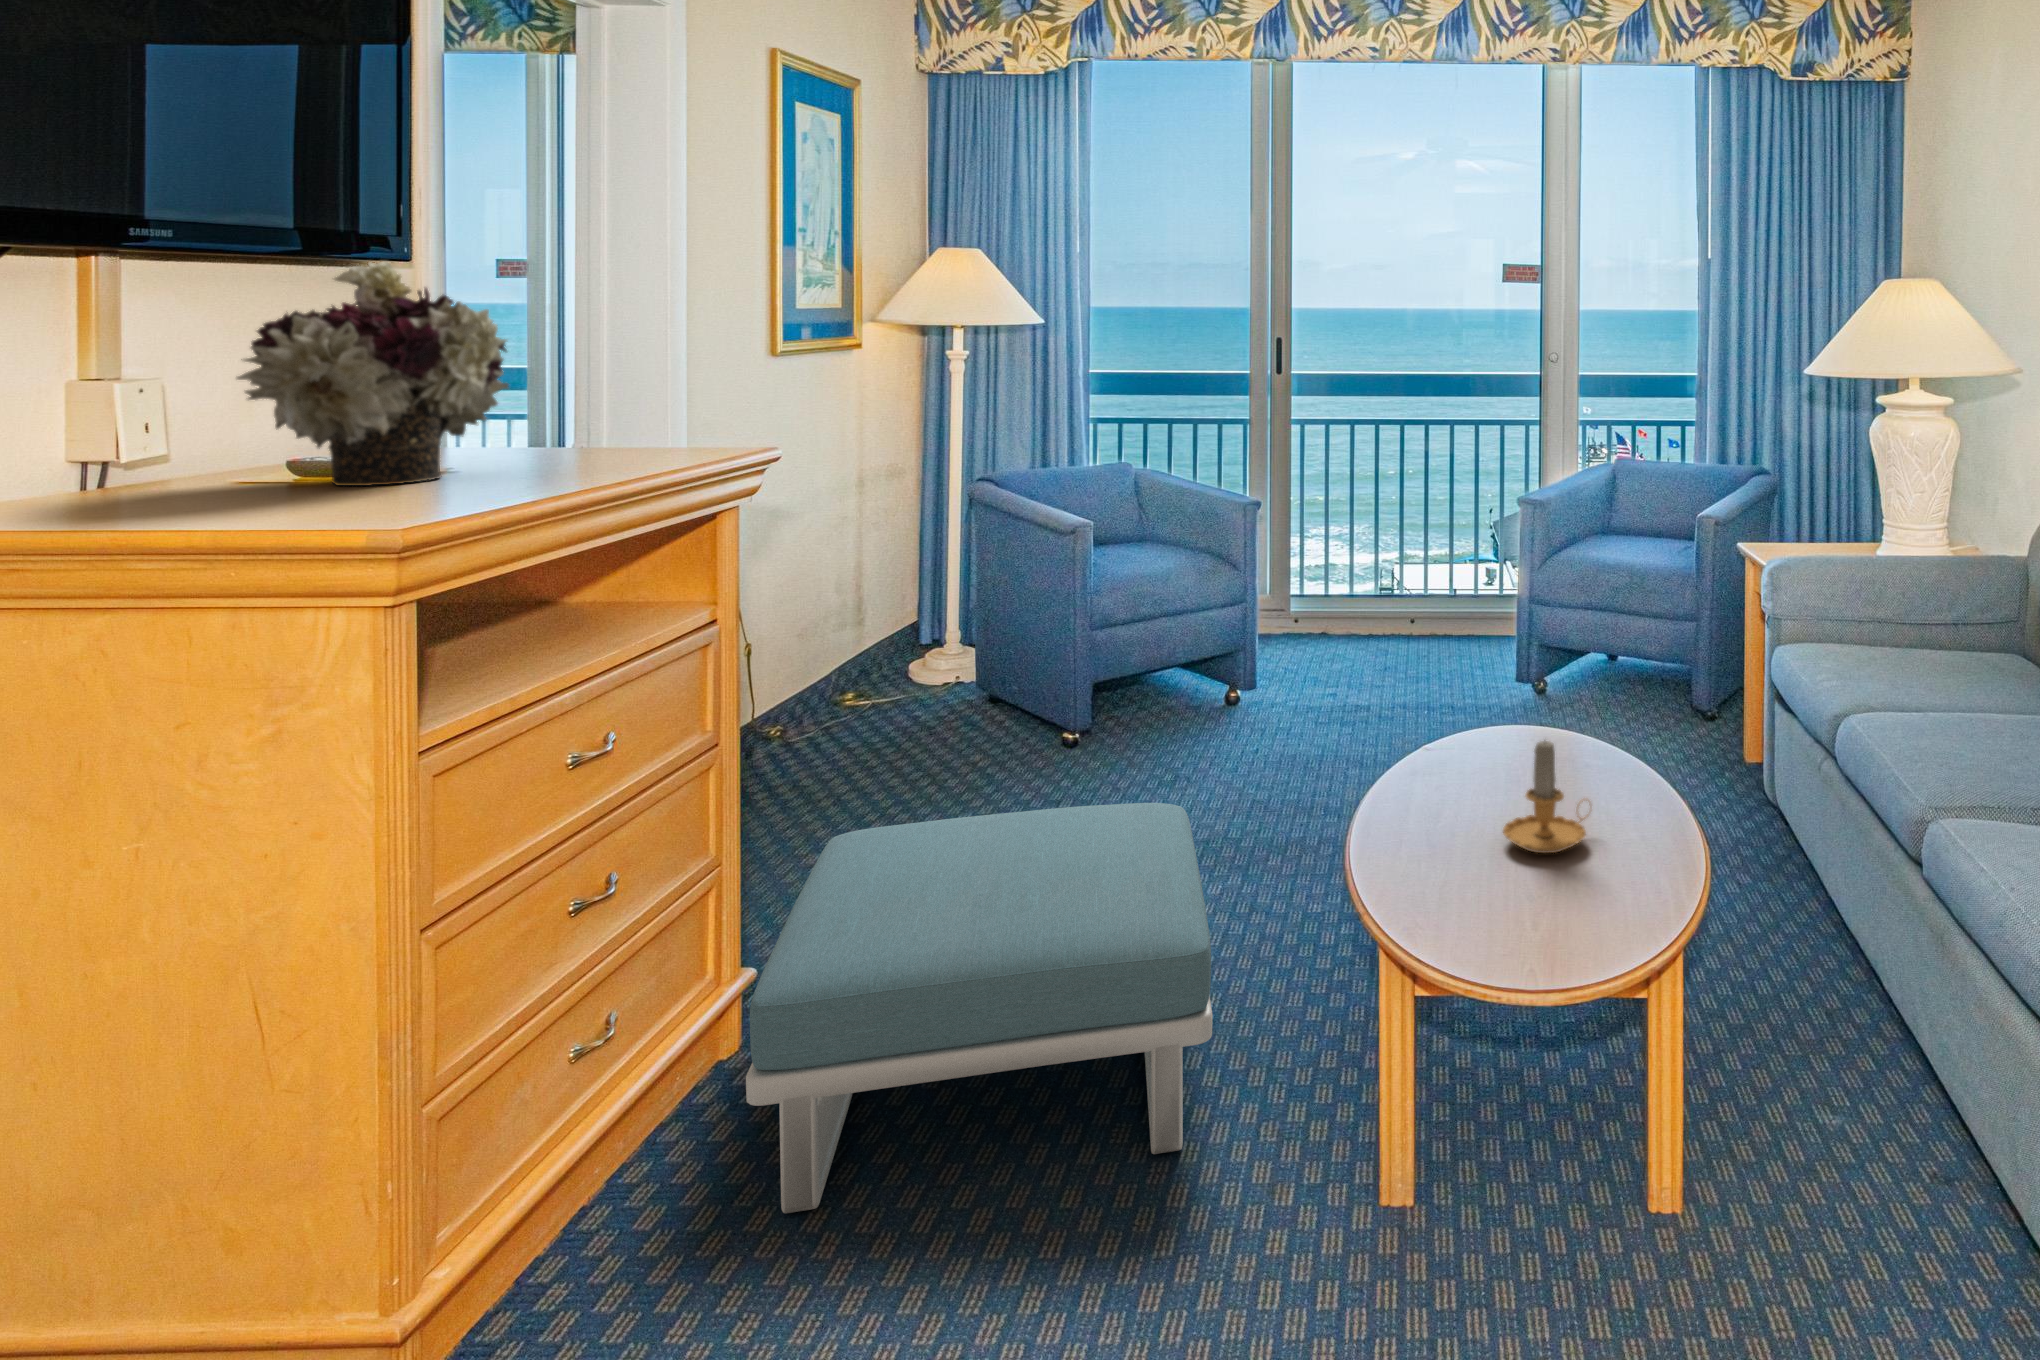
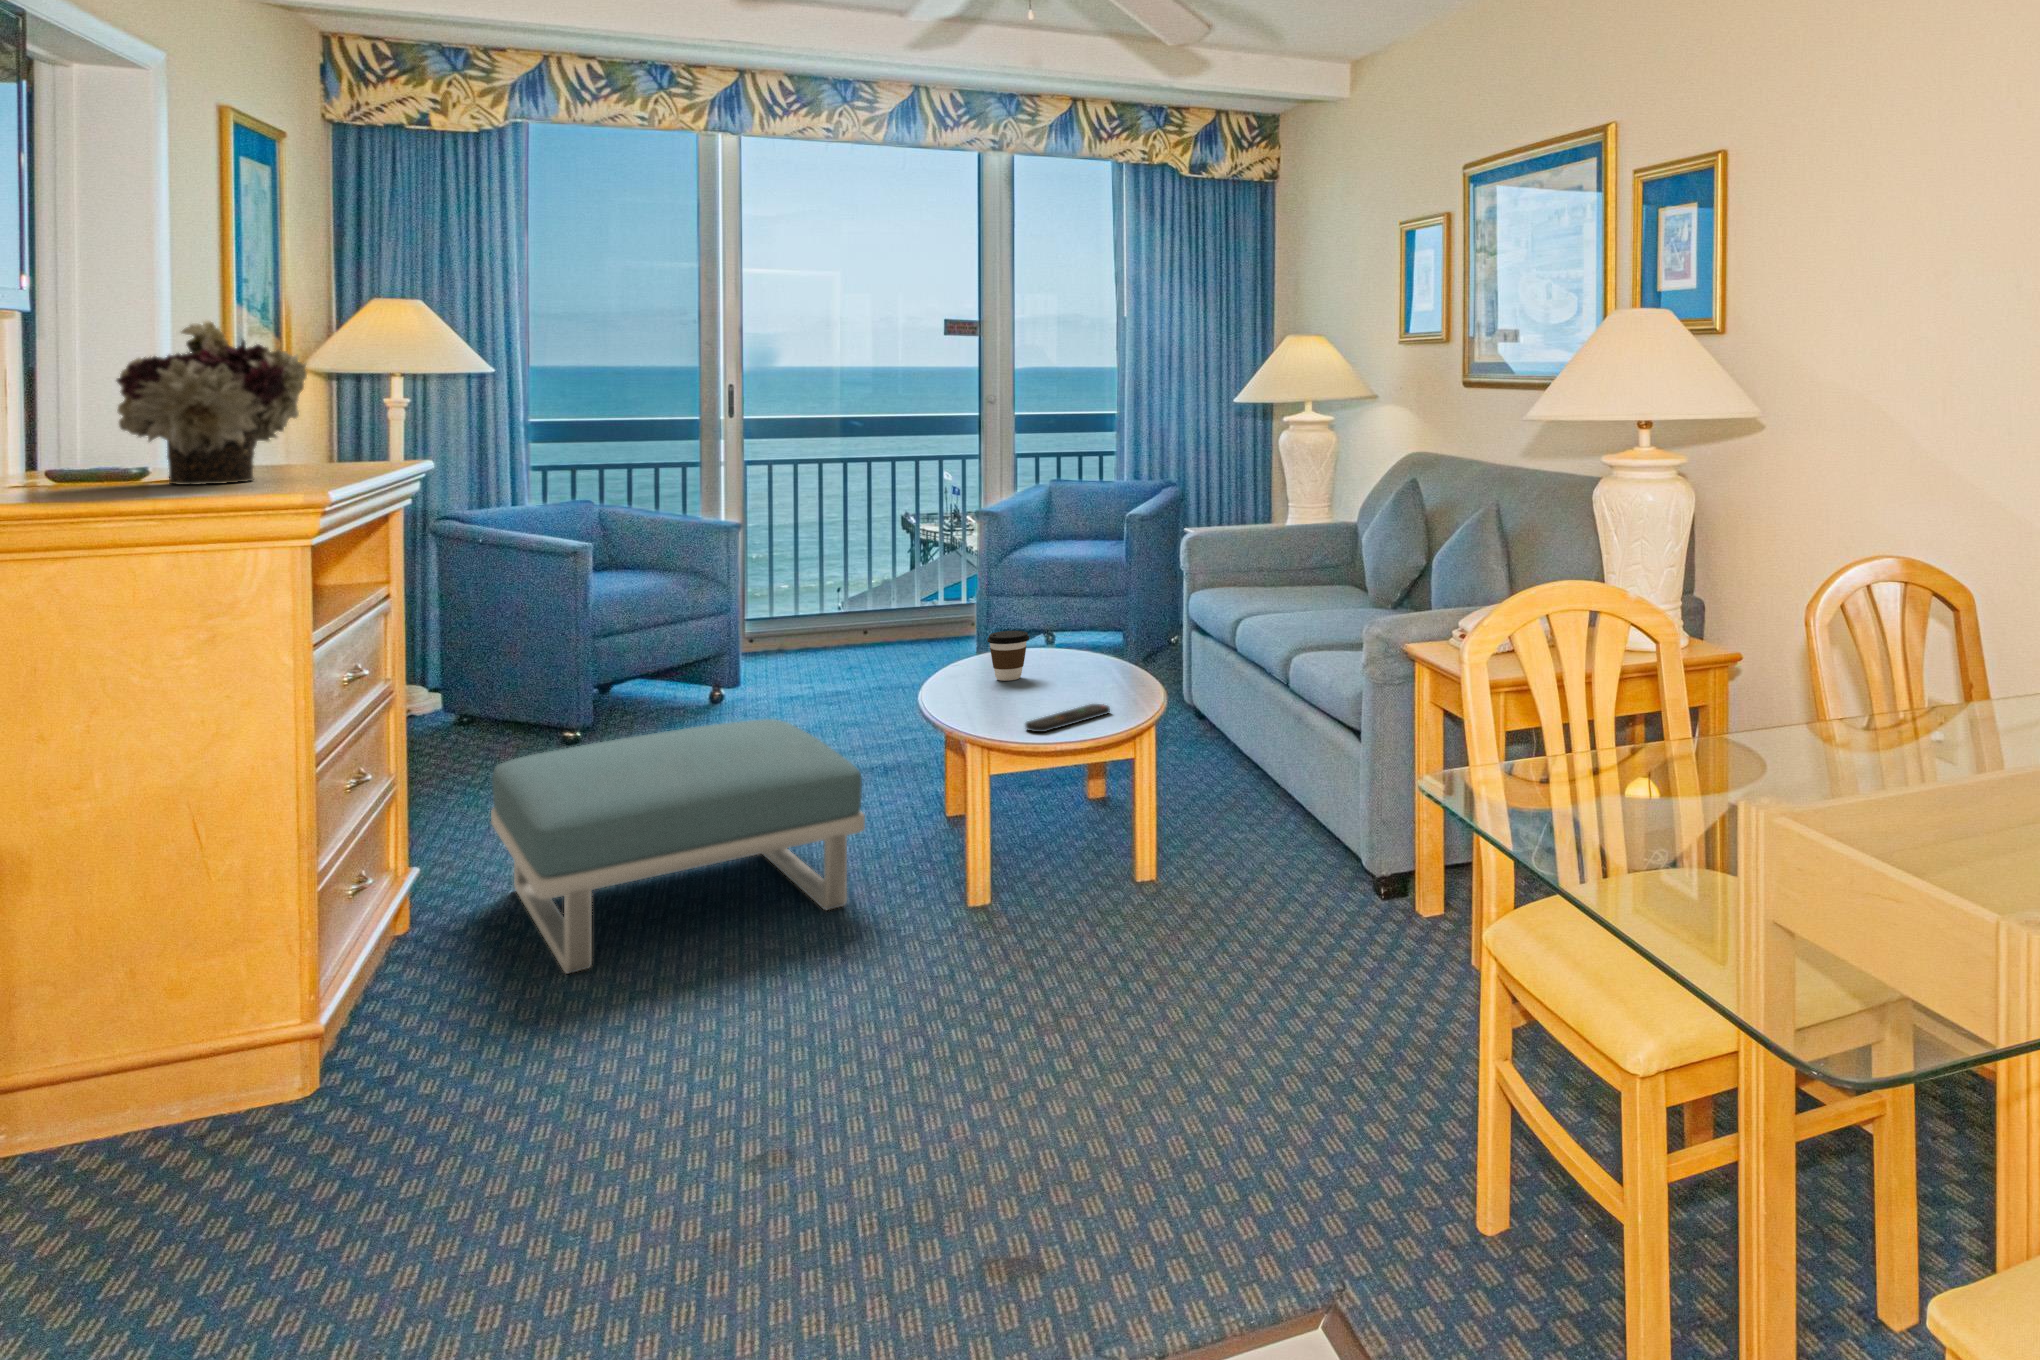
coffee cup: none [1435,717,1494,796] -> present [987,631,1029,681]
candle: present [1503,741,1588,853] -> none [1049,624,1105,695]
remote control: none [1431,889,1576,950] -> present [1025,704,1110,732]

